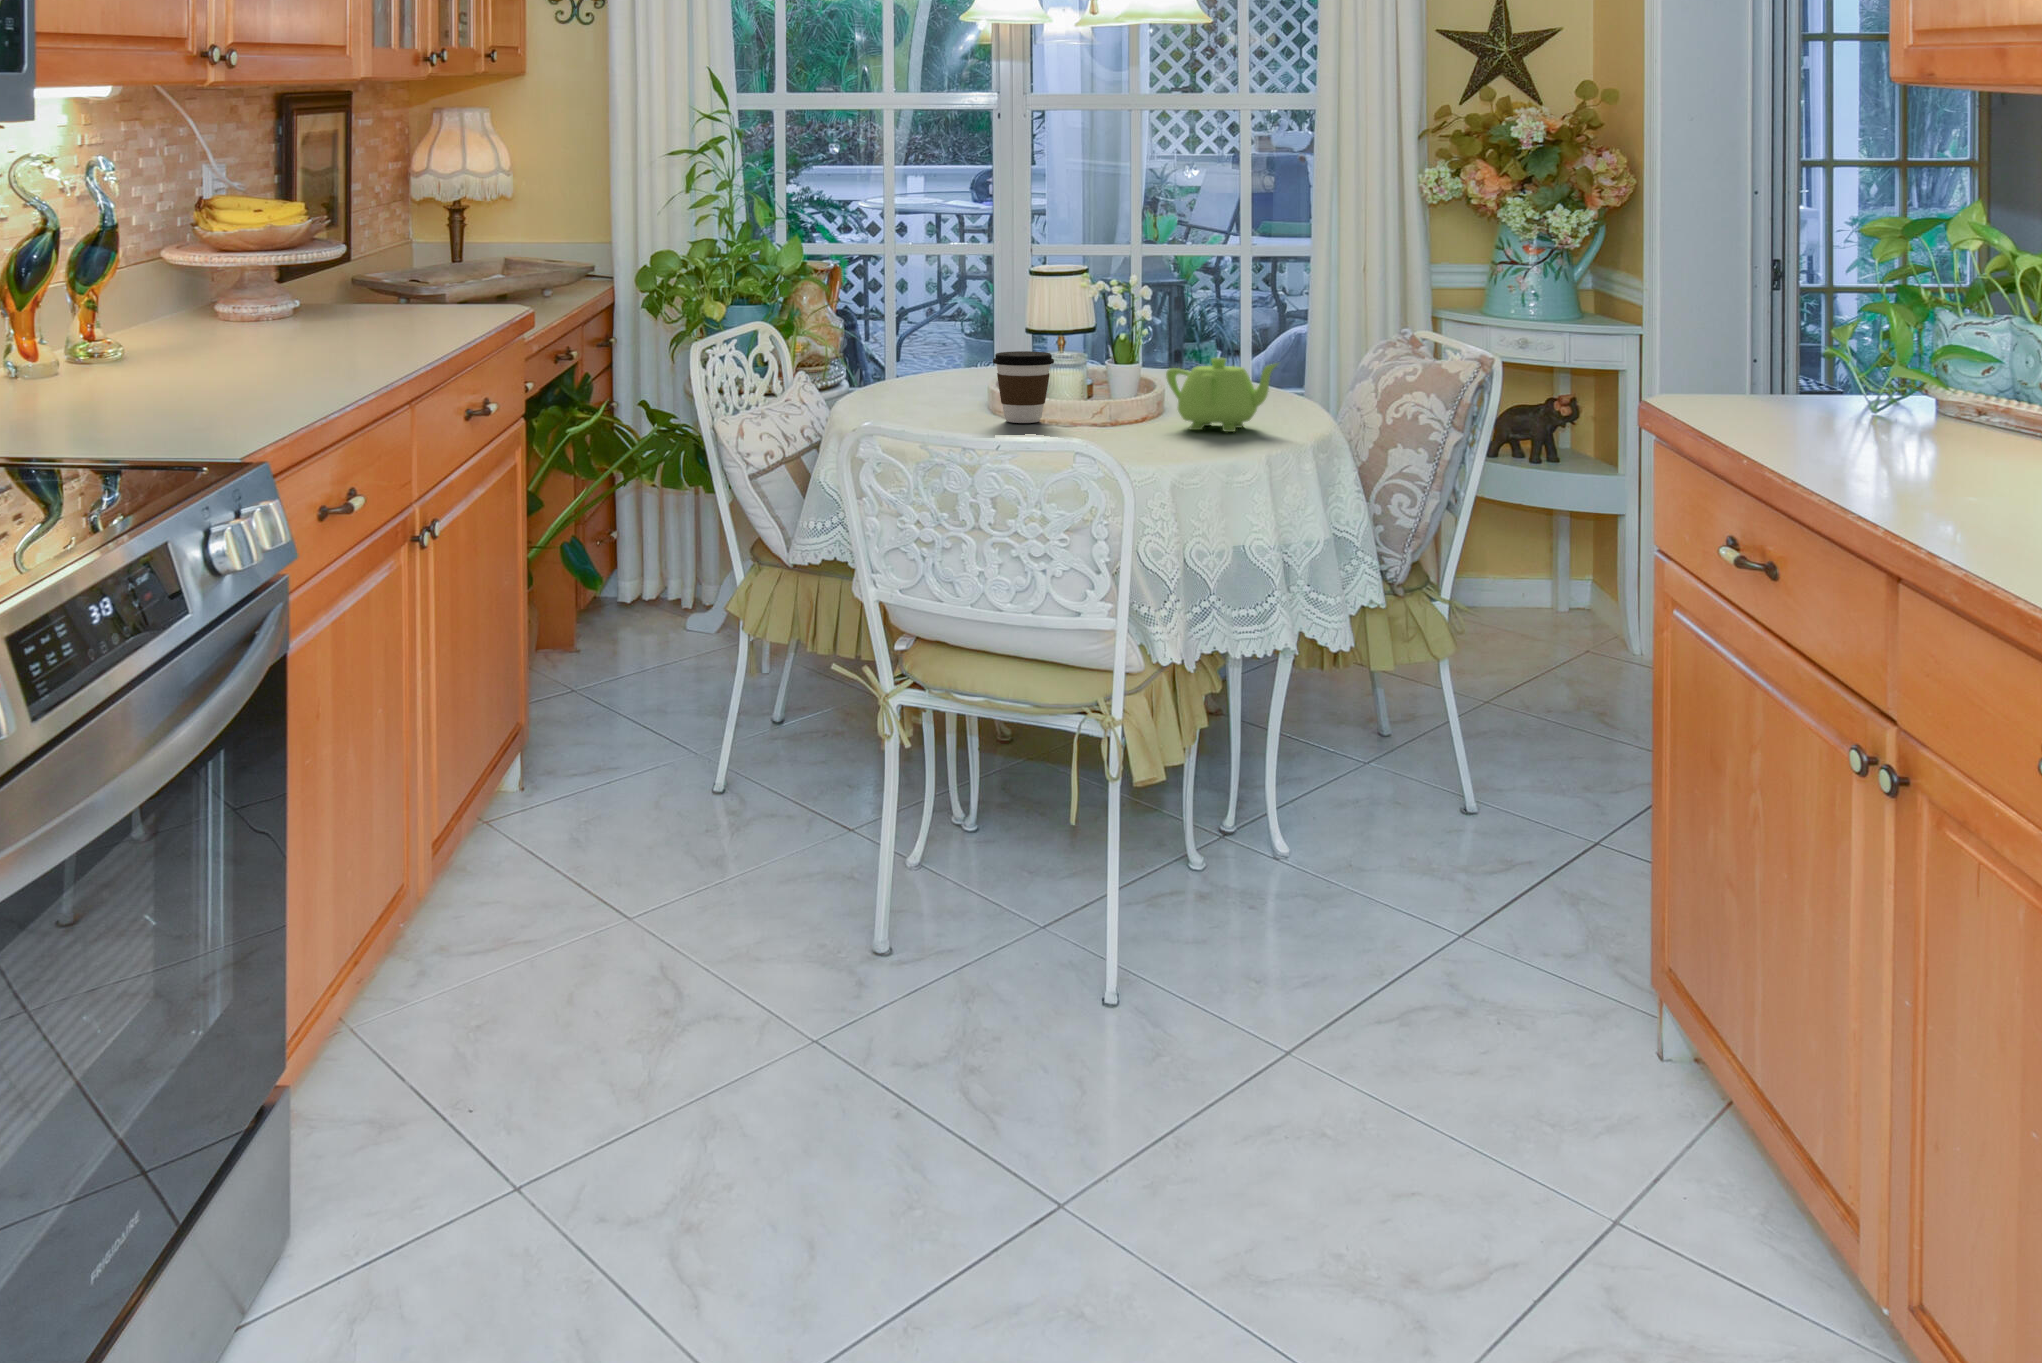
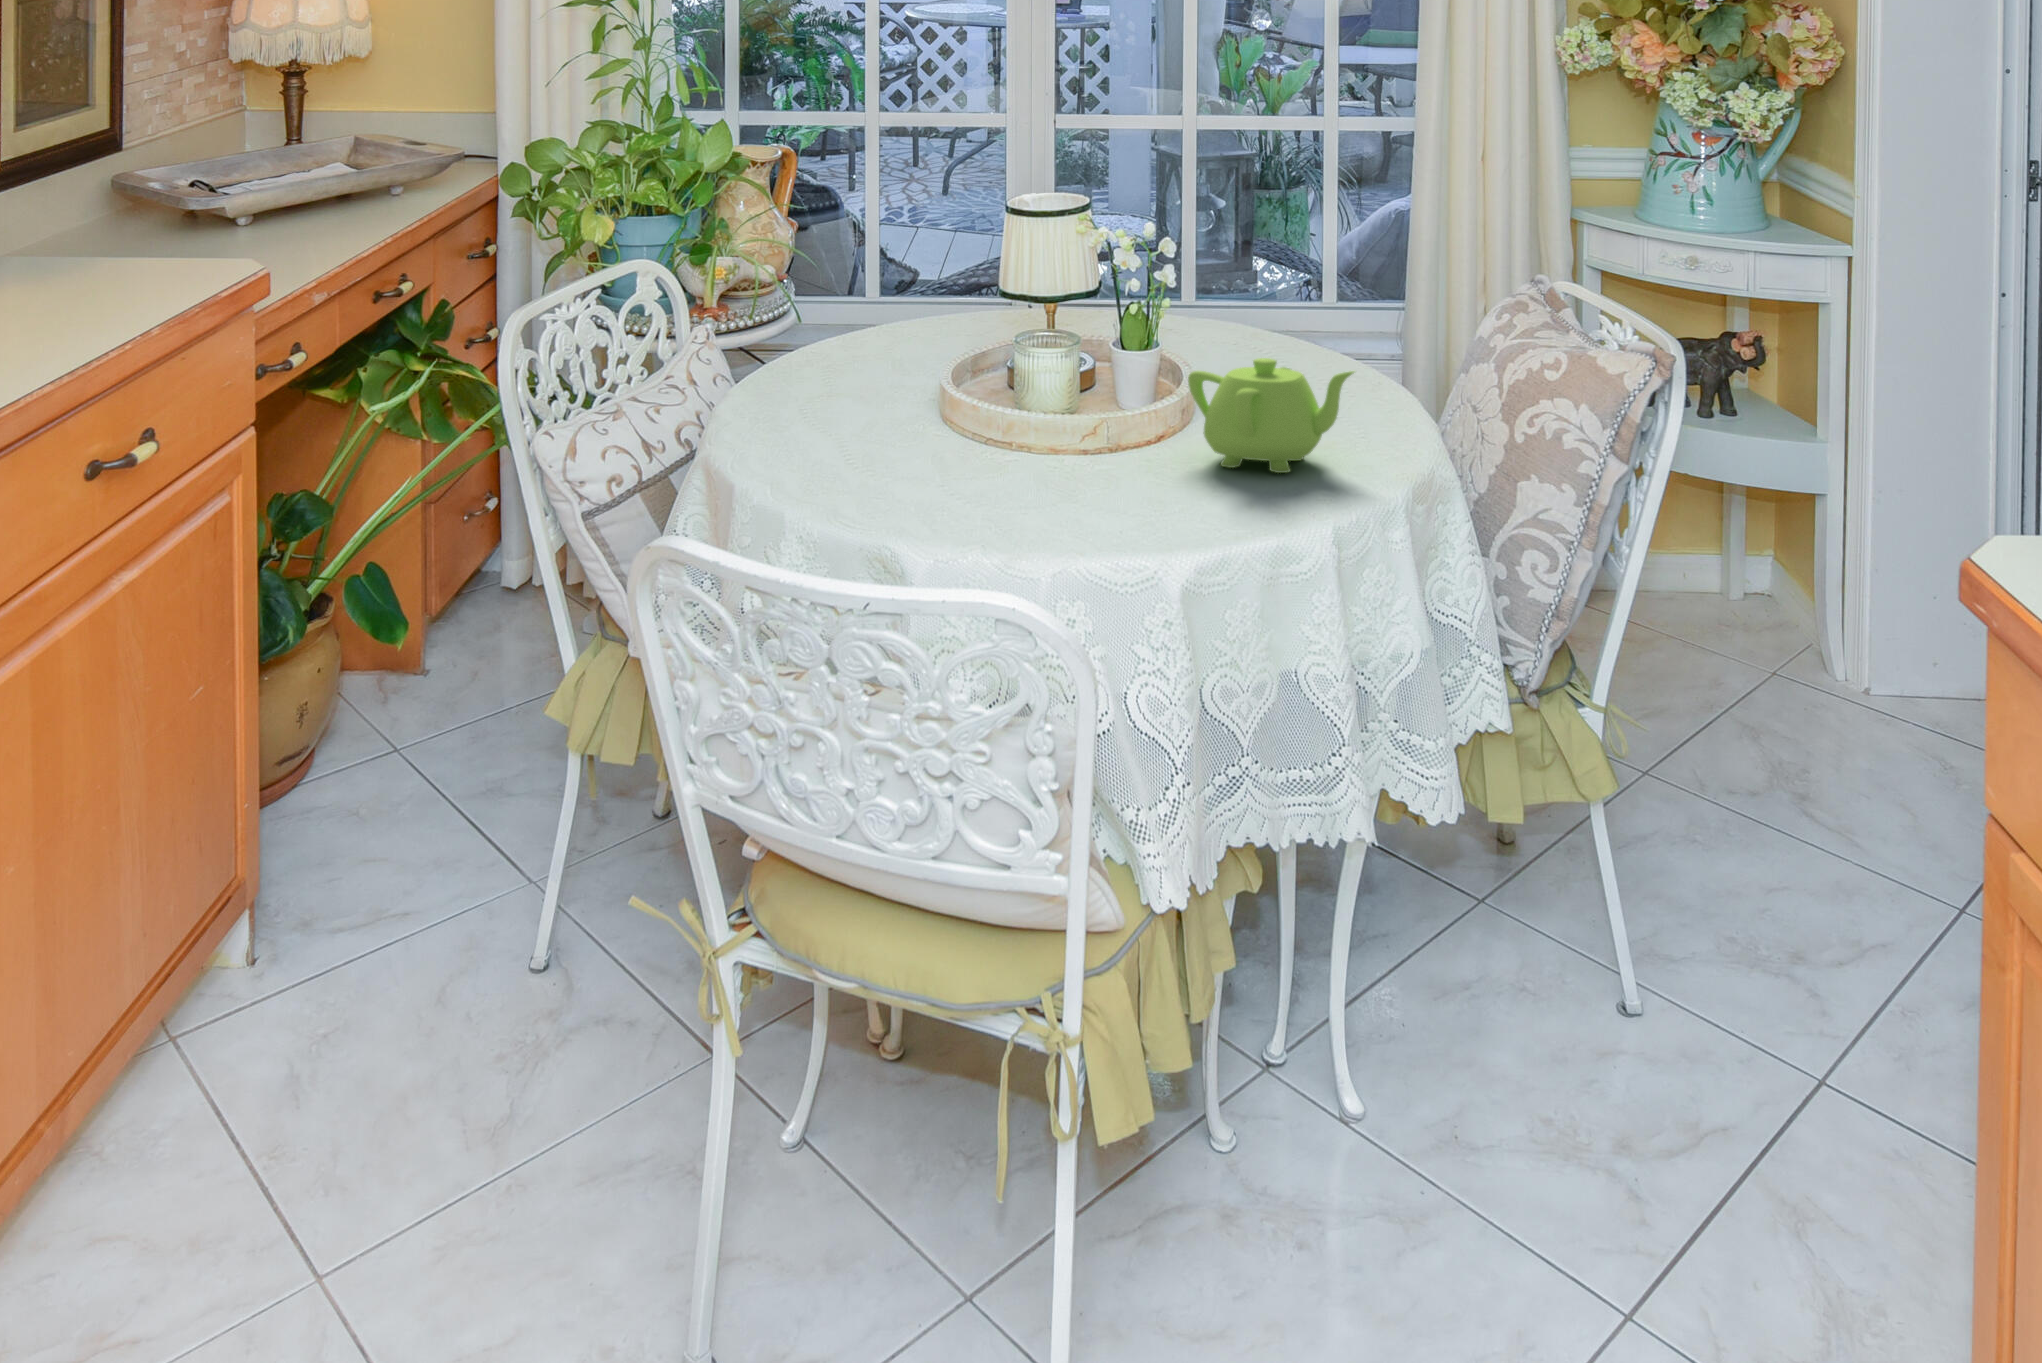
coffee cup: present [993,351,1054,423] -> none [935,336,1024,446]

